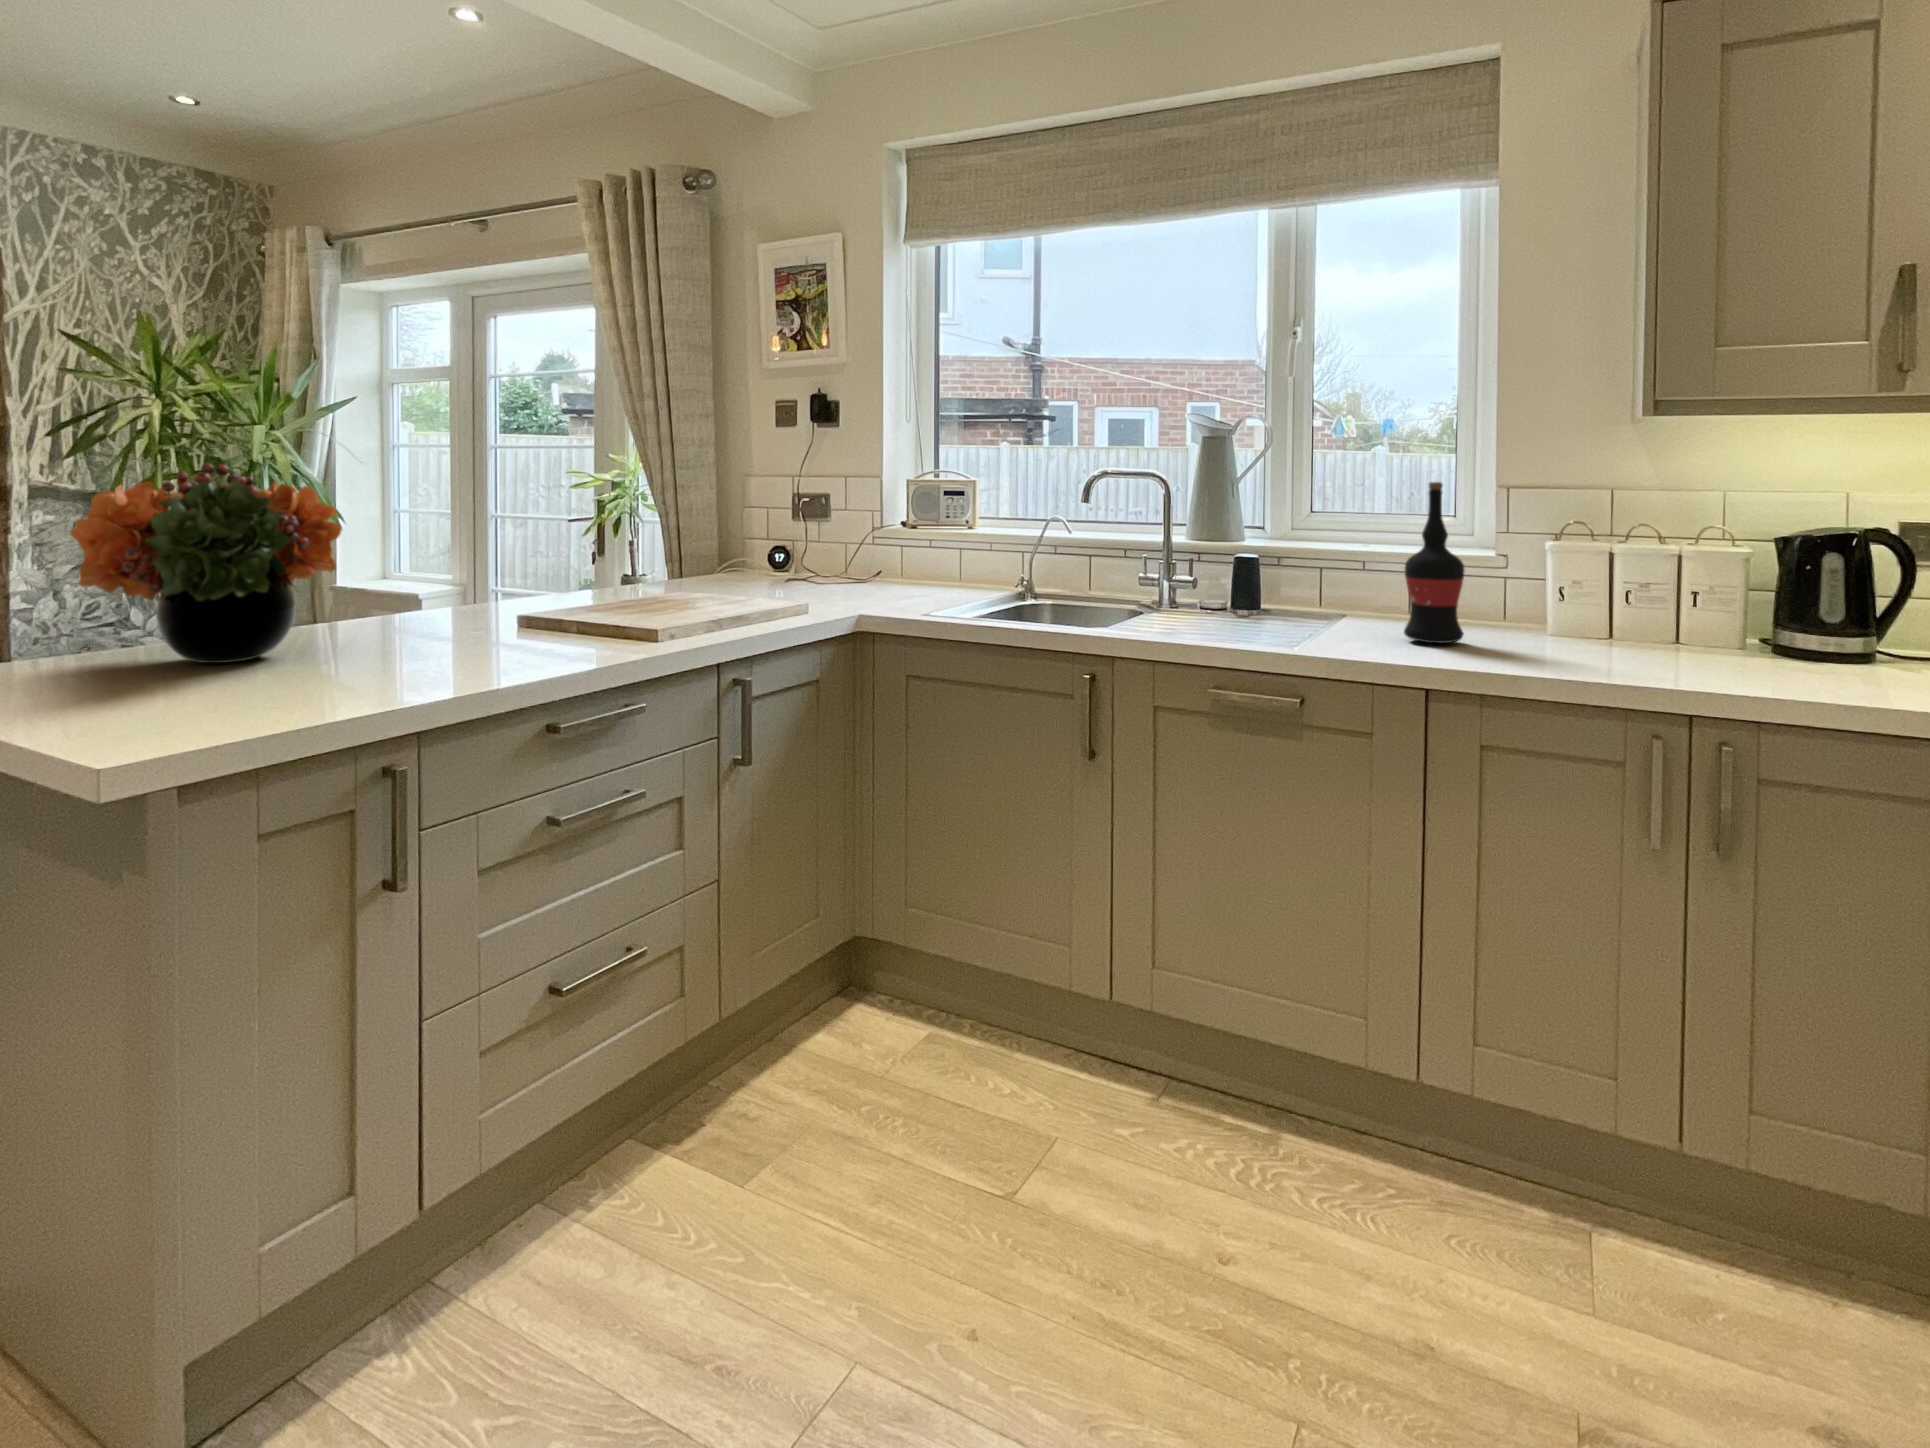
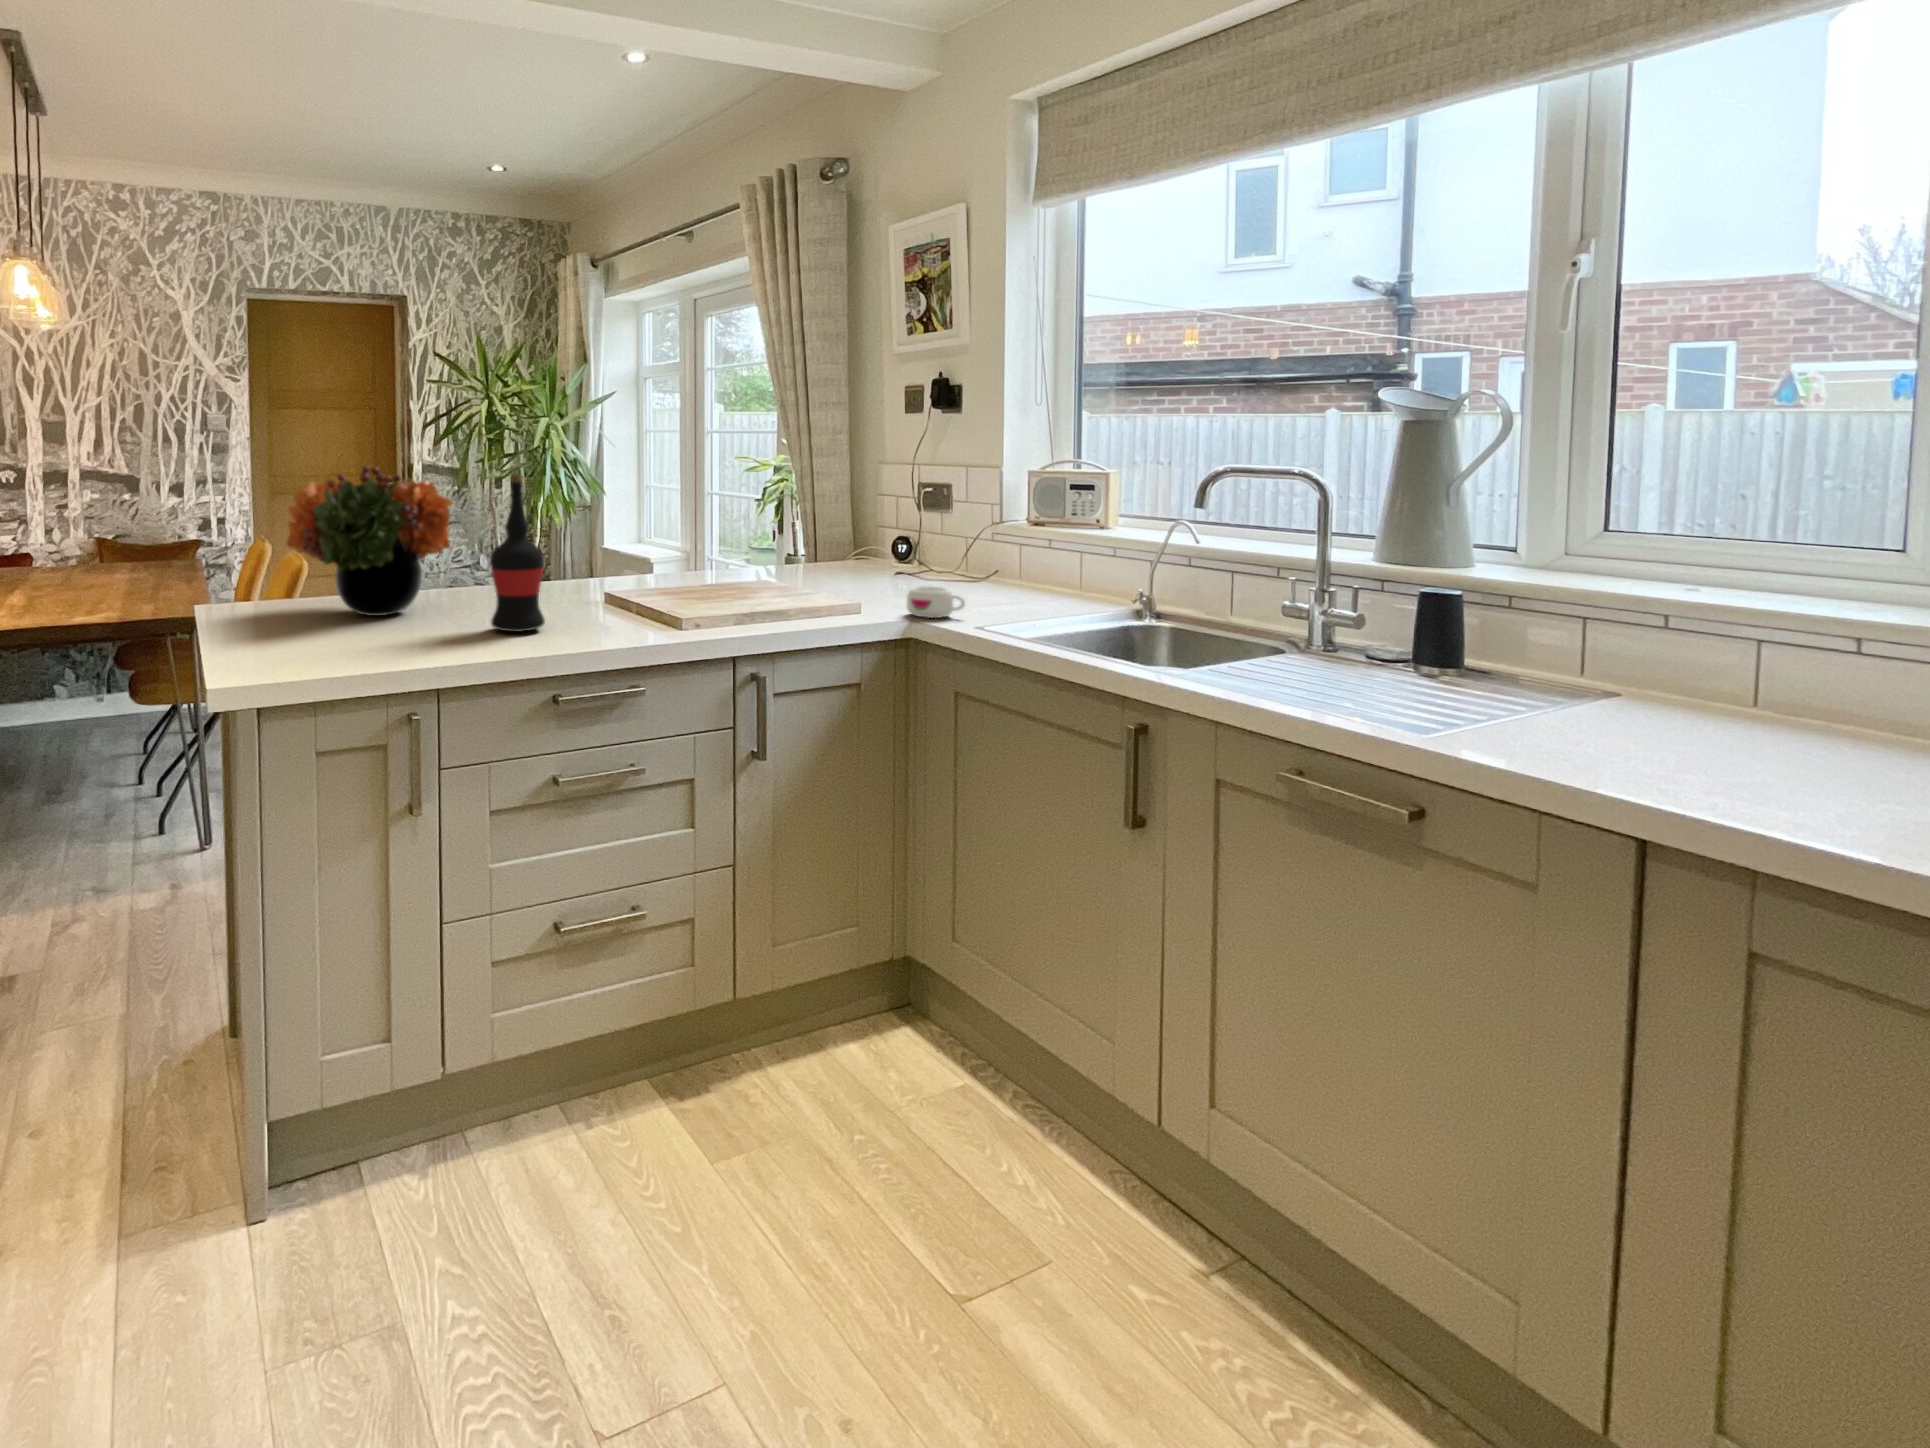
wine bottle: present [1404,482,1464,643] -> present [490,475,545,632]
mug: none [851,582,905,611] -> present [907,586,965,618]

